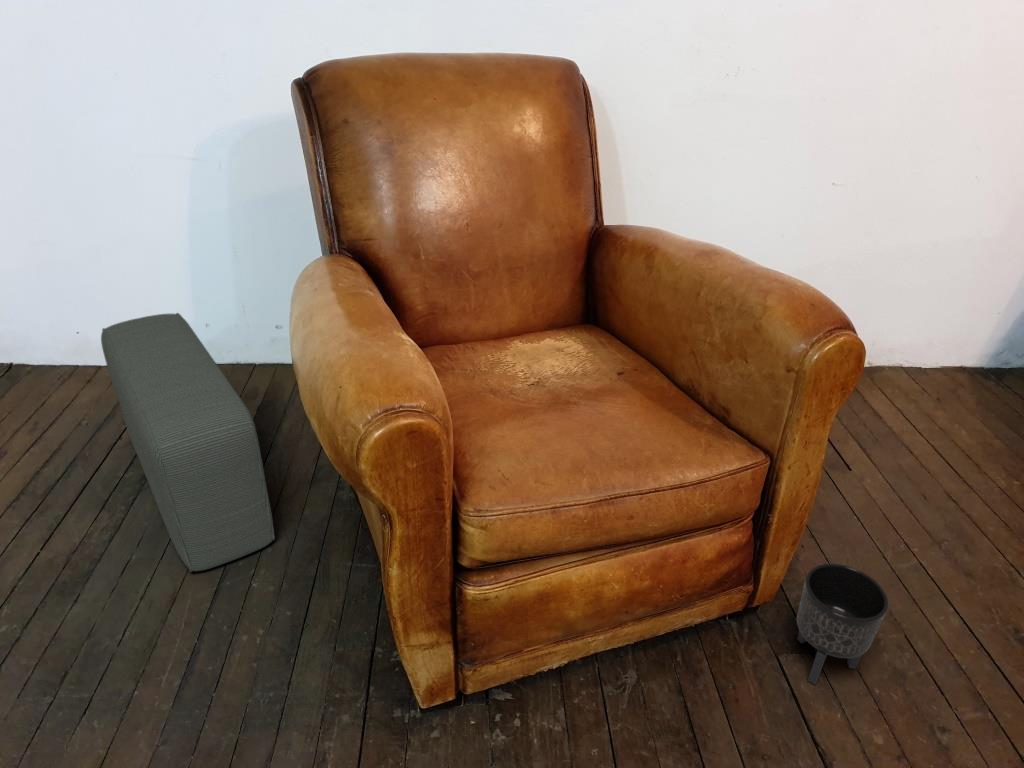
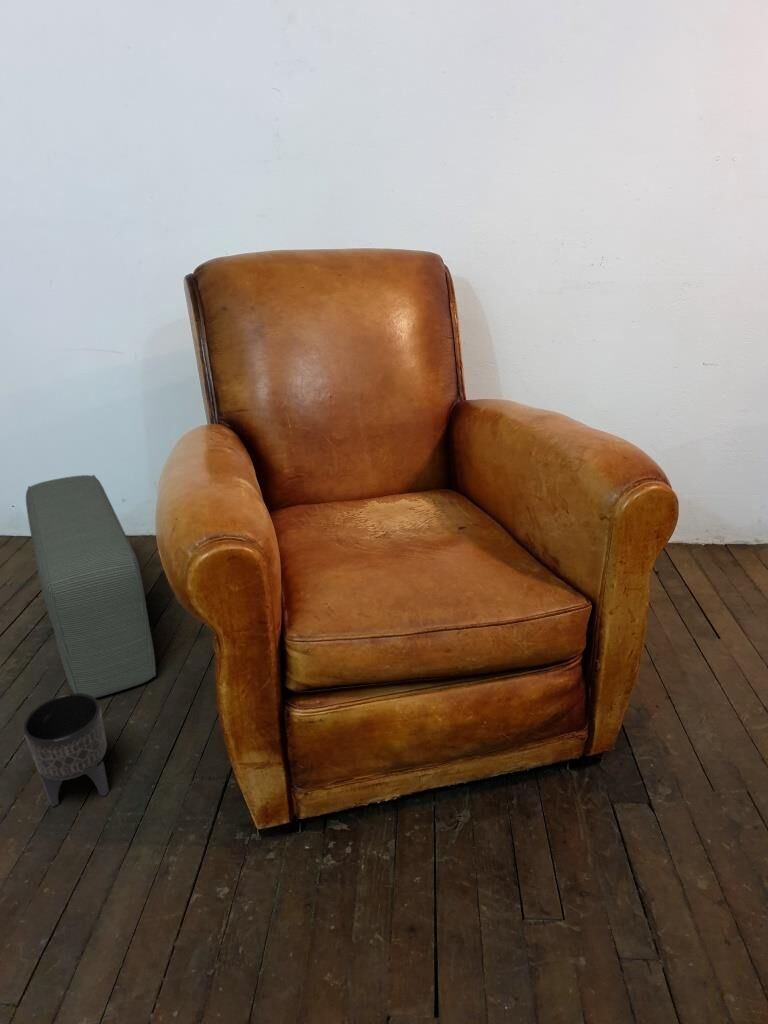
planter: present [797,564,888,684] -> present [23,693,109,807]

